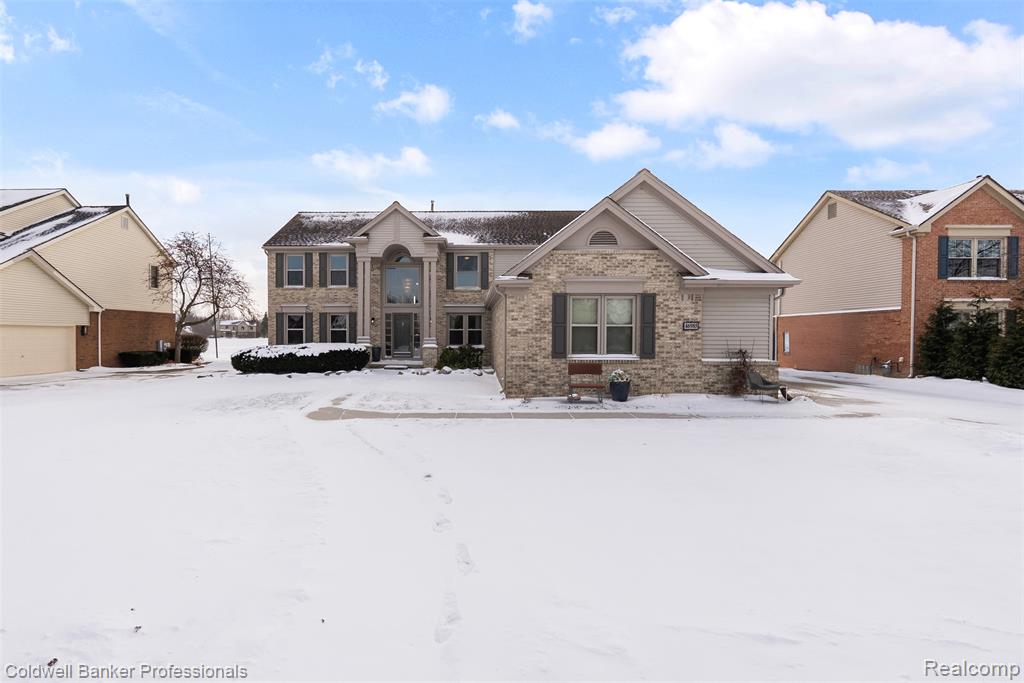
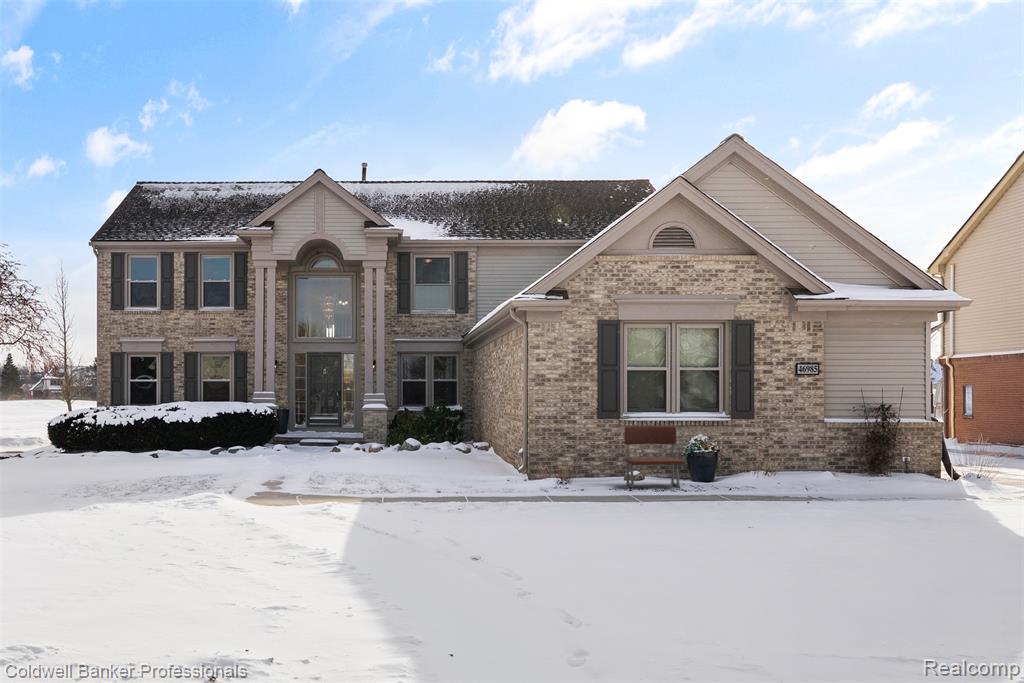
lounge chair: present [745,371,780,403] -> none [889,436,943,485]

